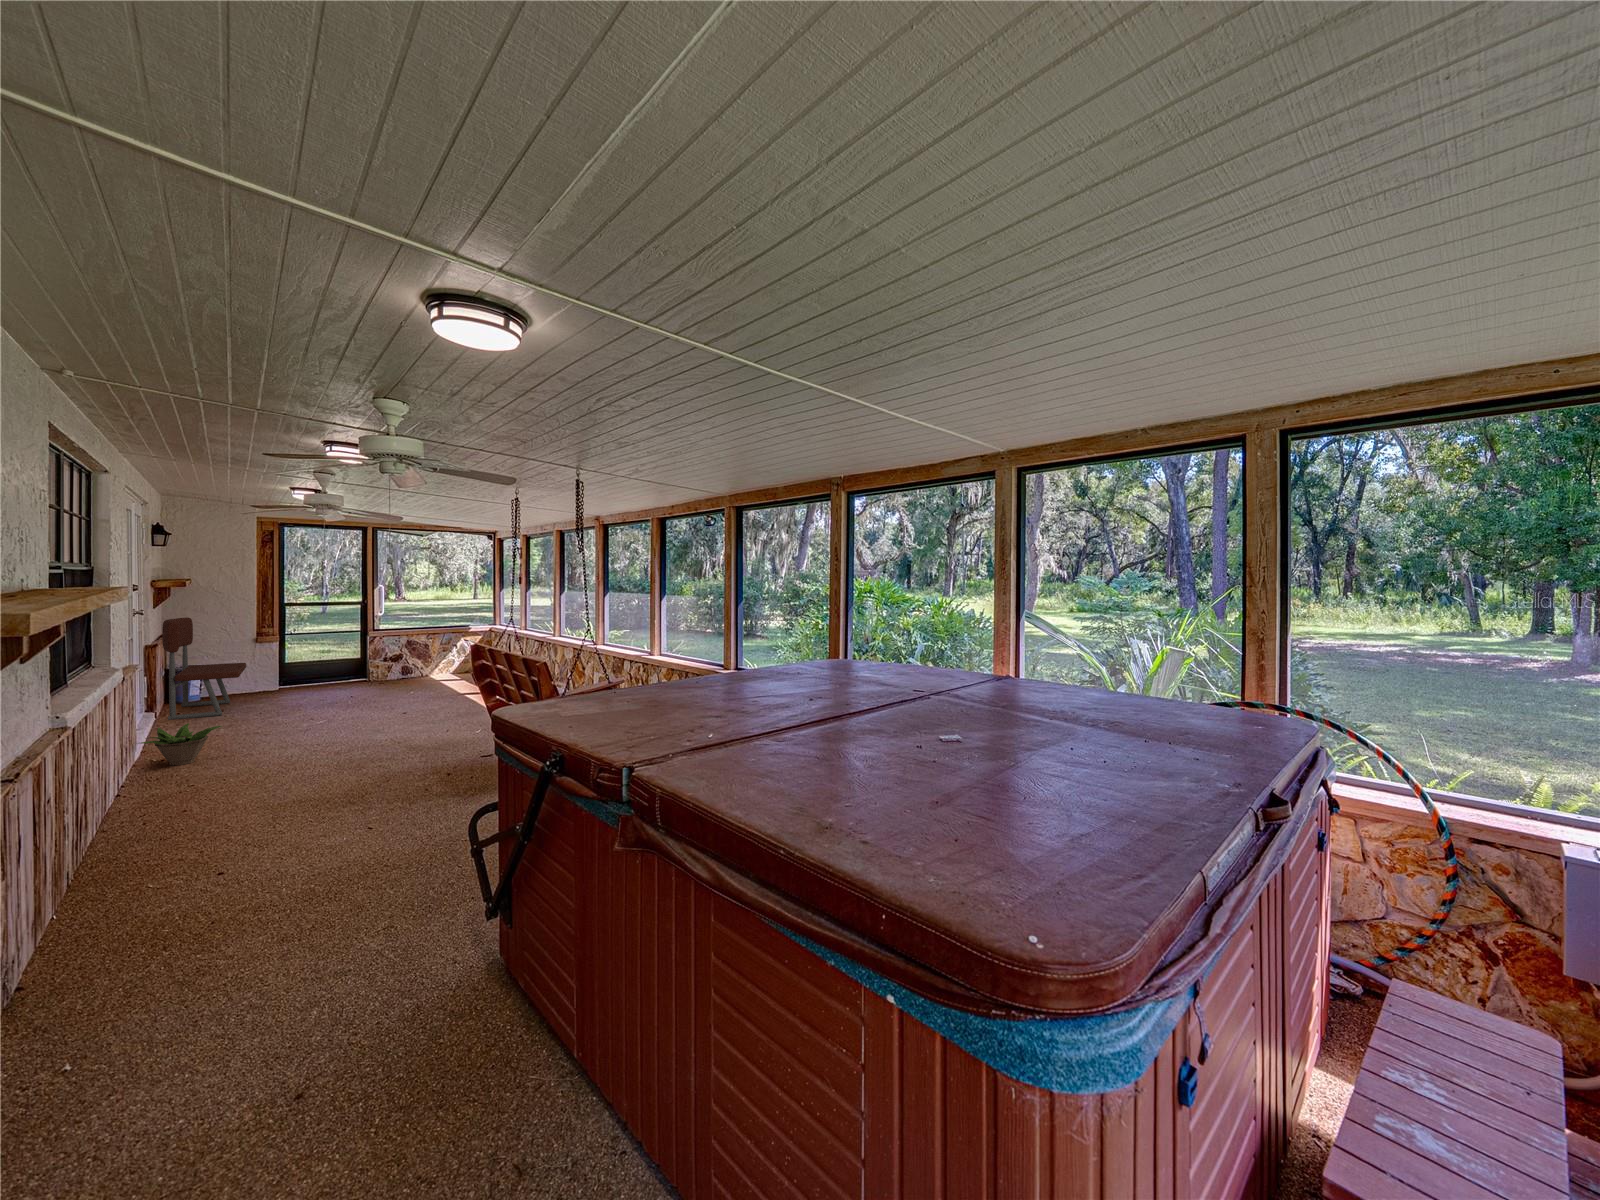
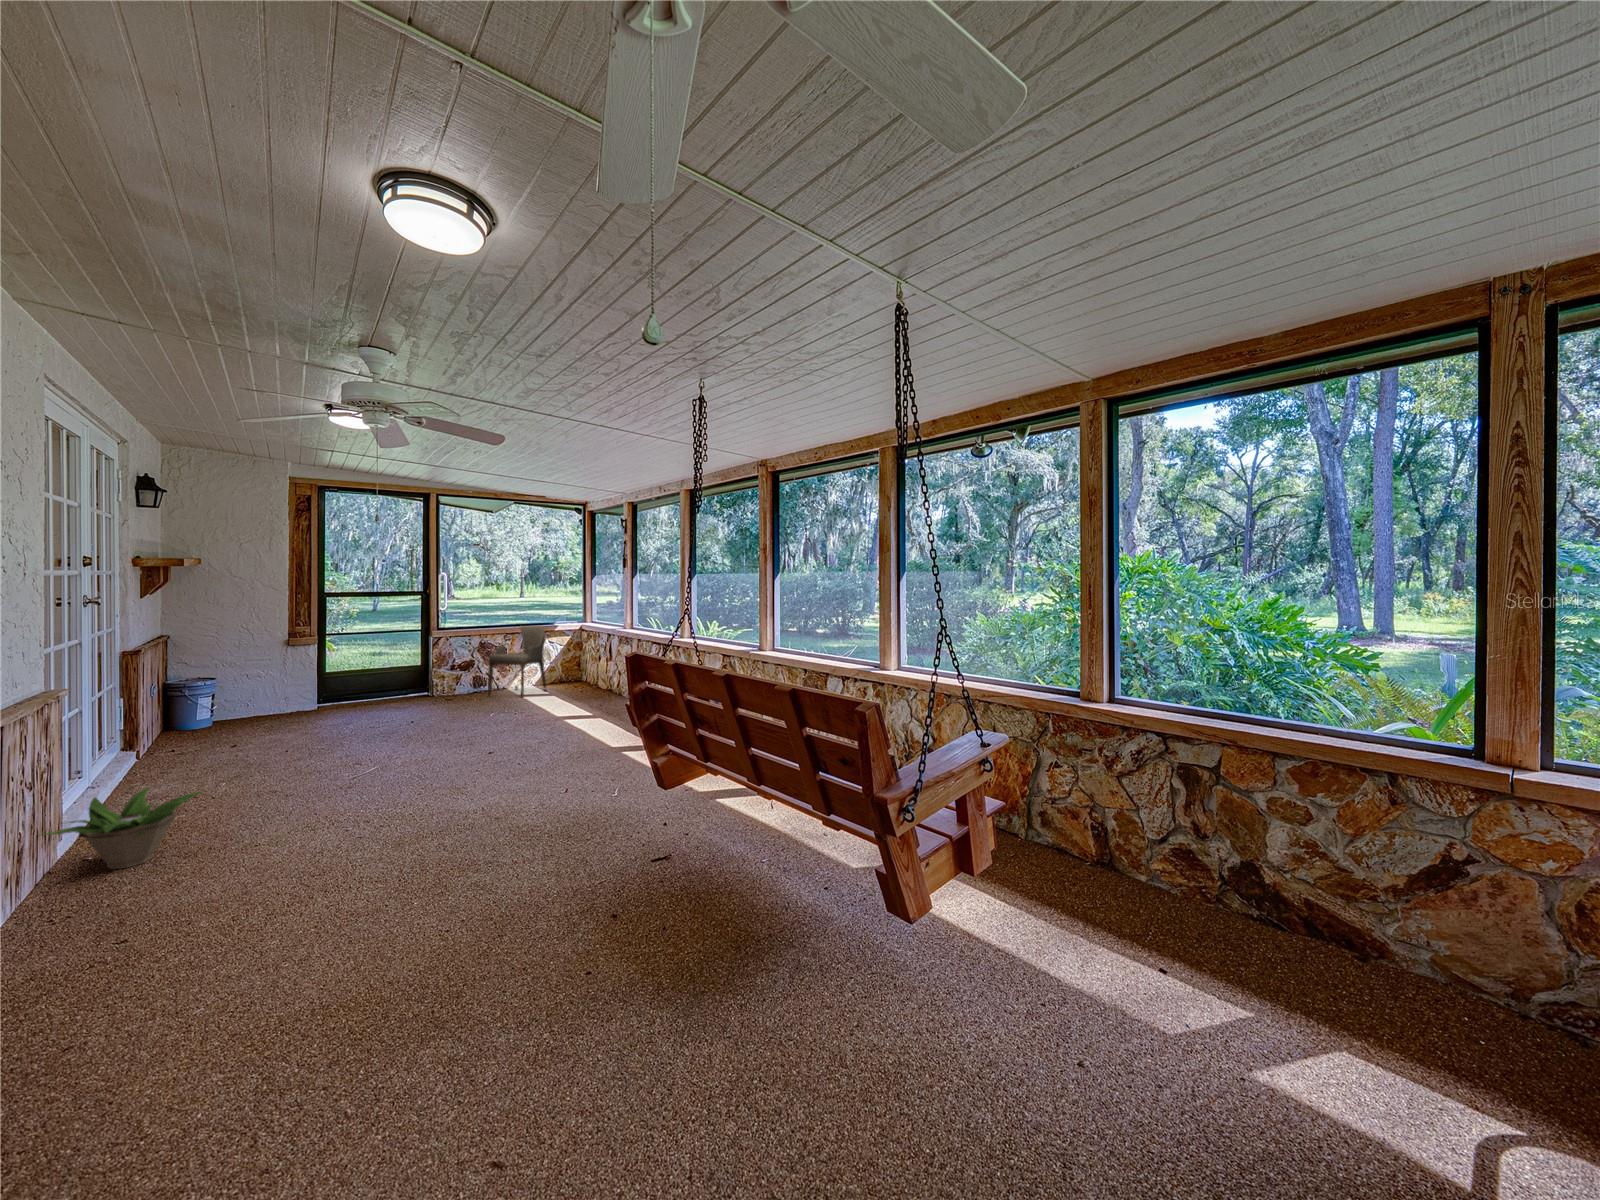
bench: present [162,618,246,720] -> none [150,611,273,761]
armchair: none [414,628,462,683] -> present [488,626,546,698]

